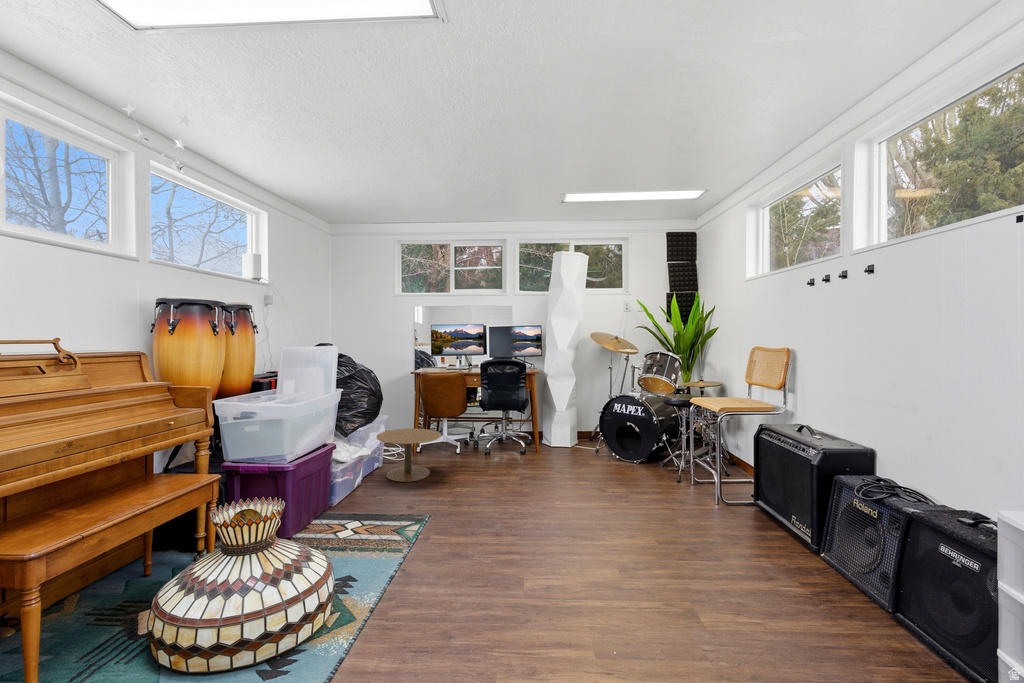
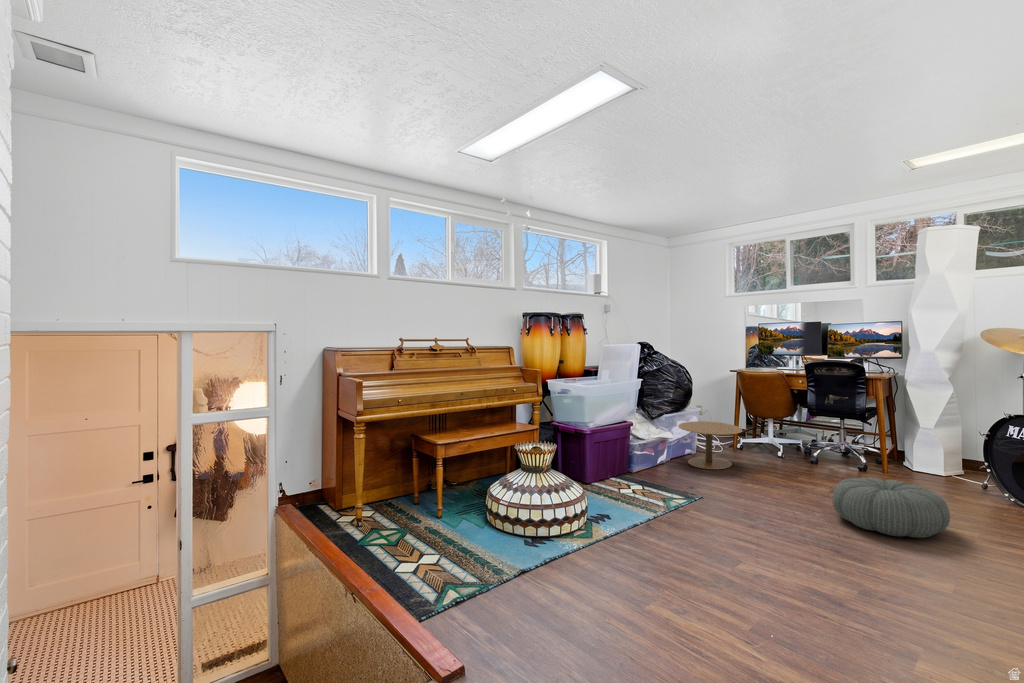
pouf: none [541,461,620,511] -> present [832,478,950,538]

